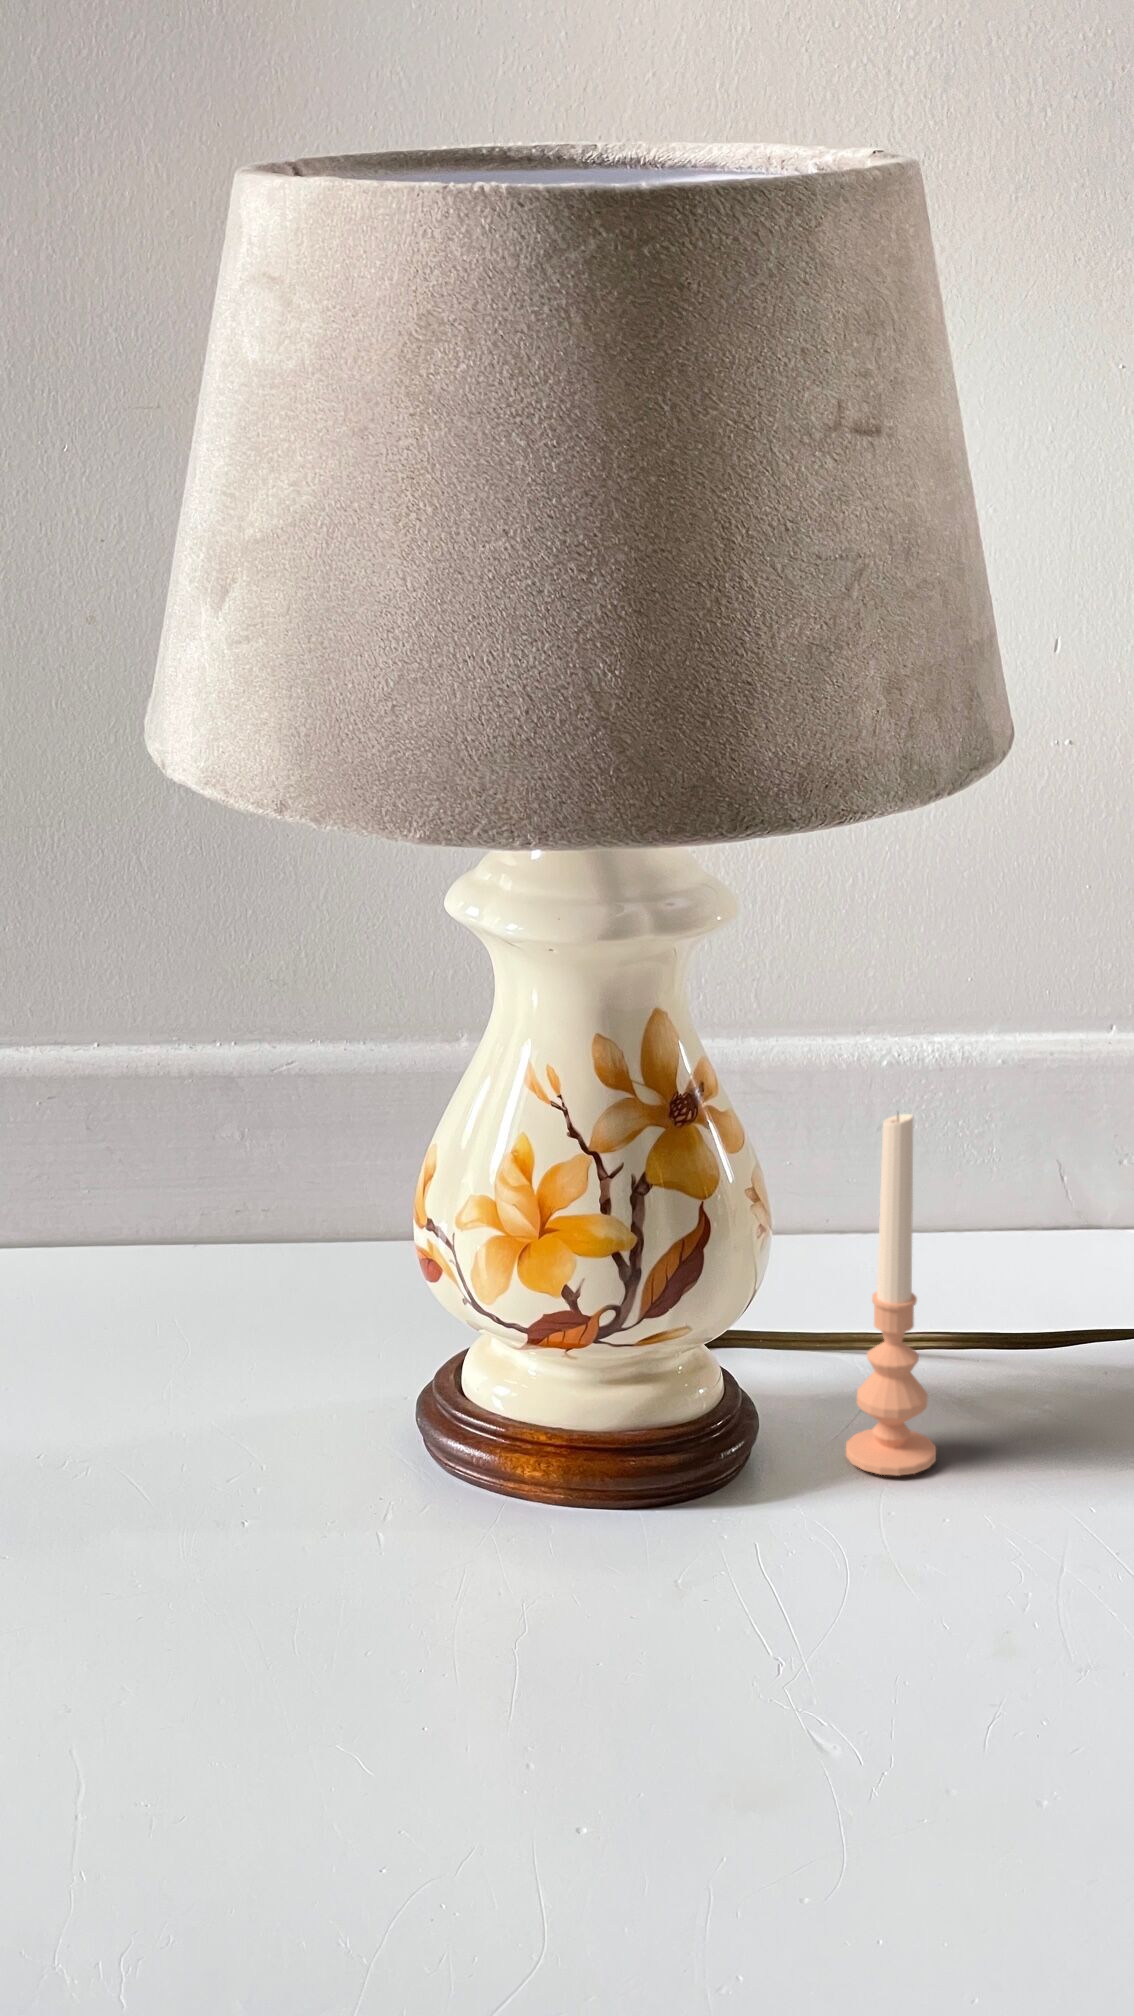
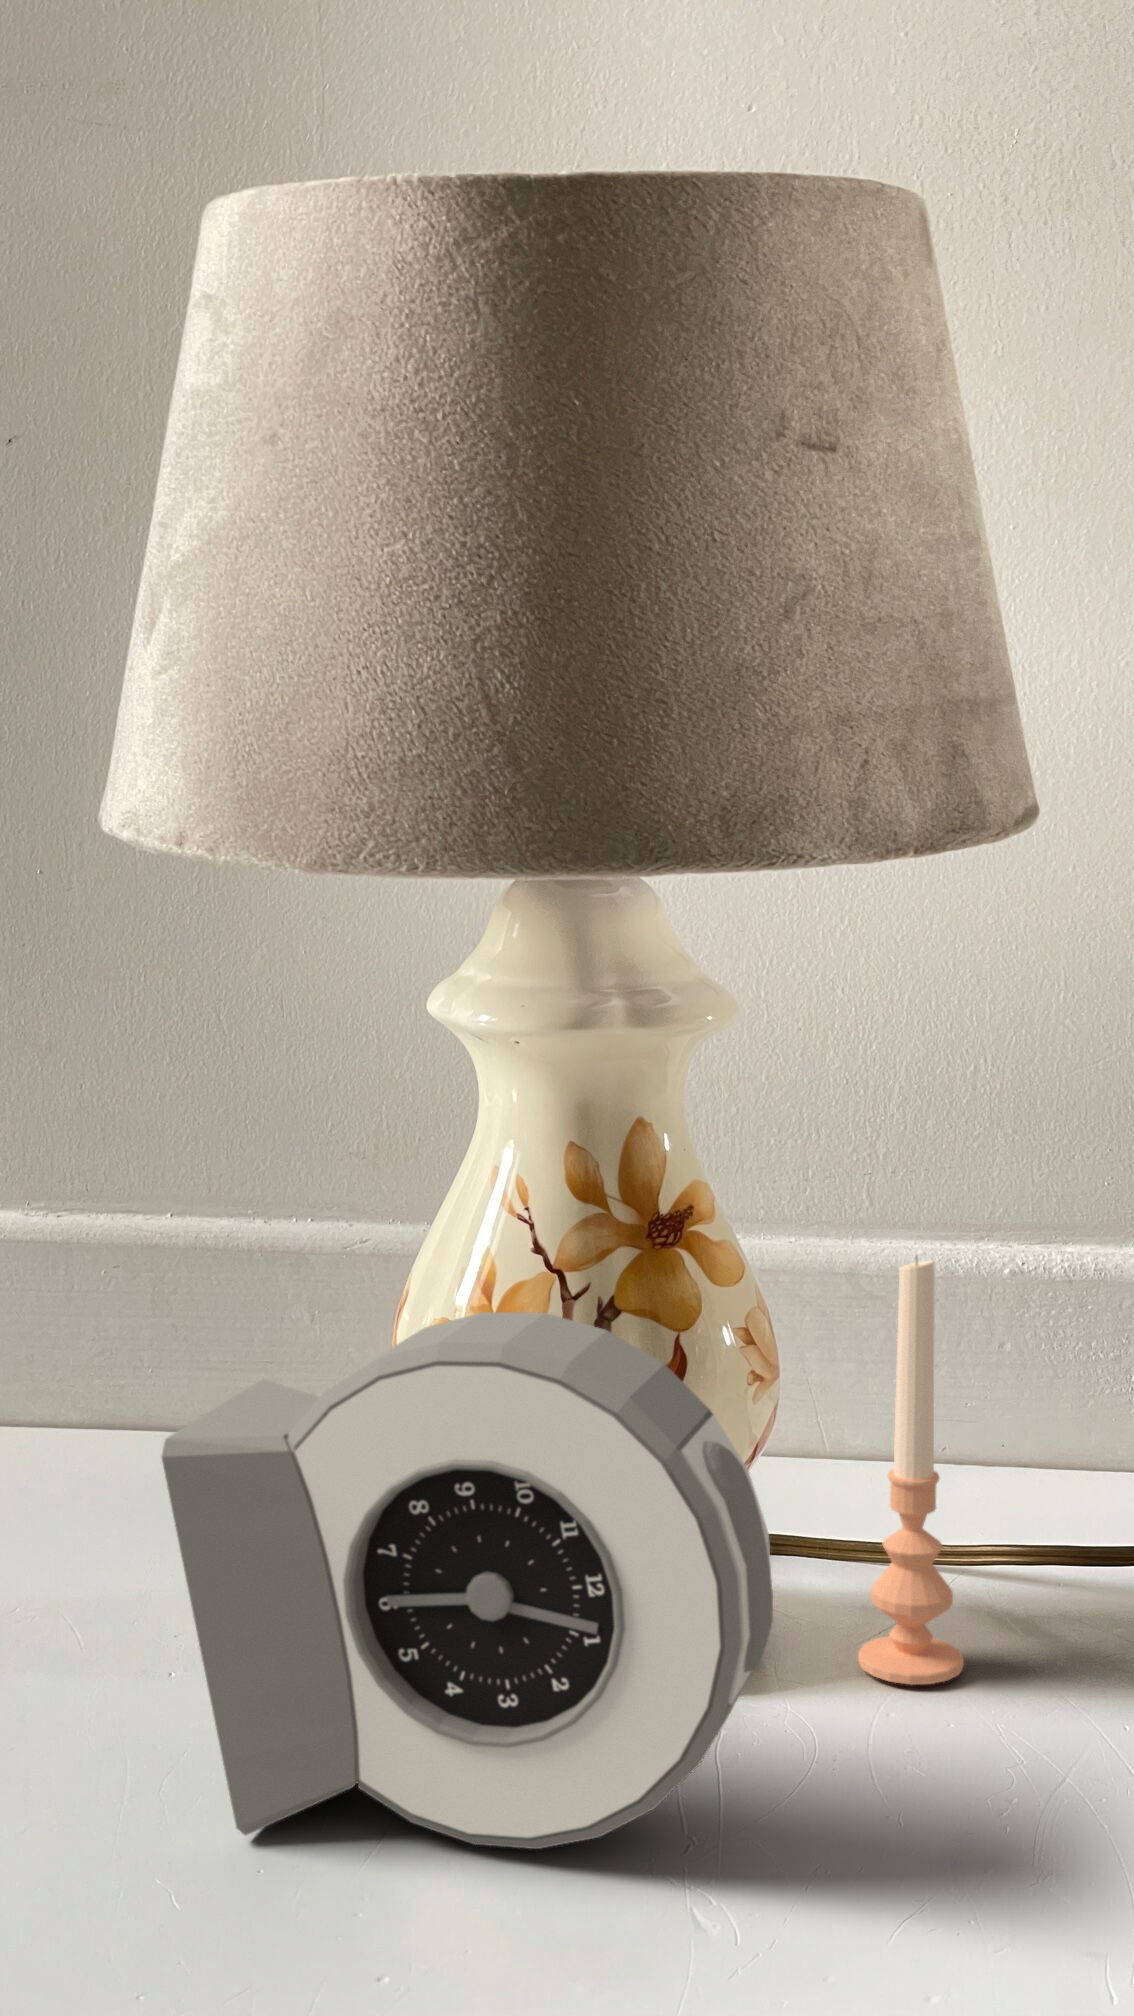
alarm clock: none [314,1217,850,1688] -> present [162,1312,773,1849]

